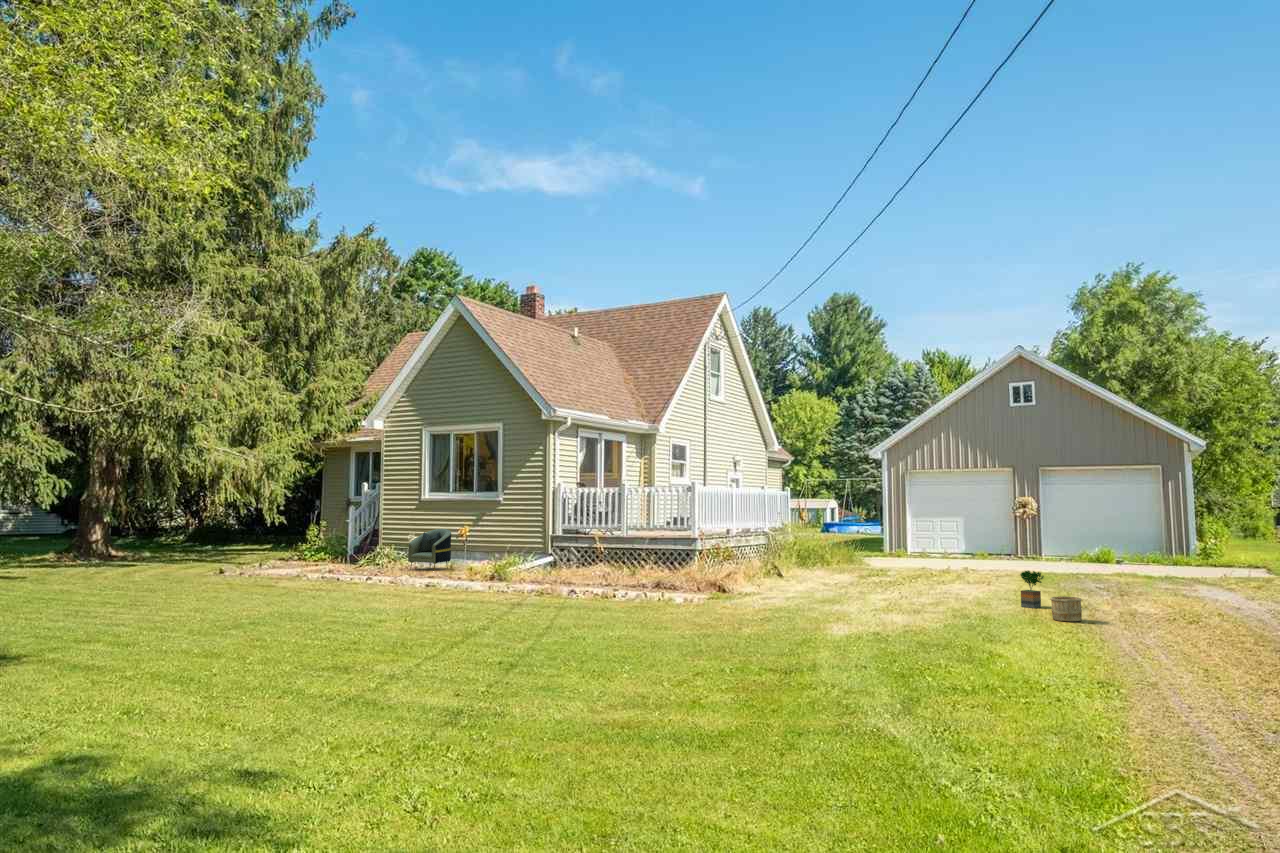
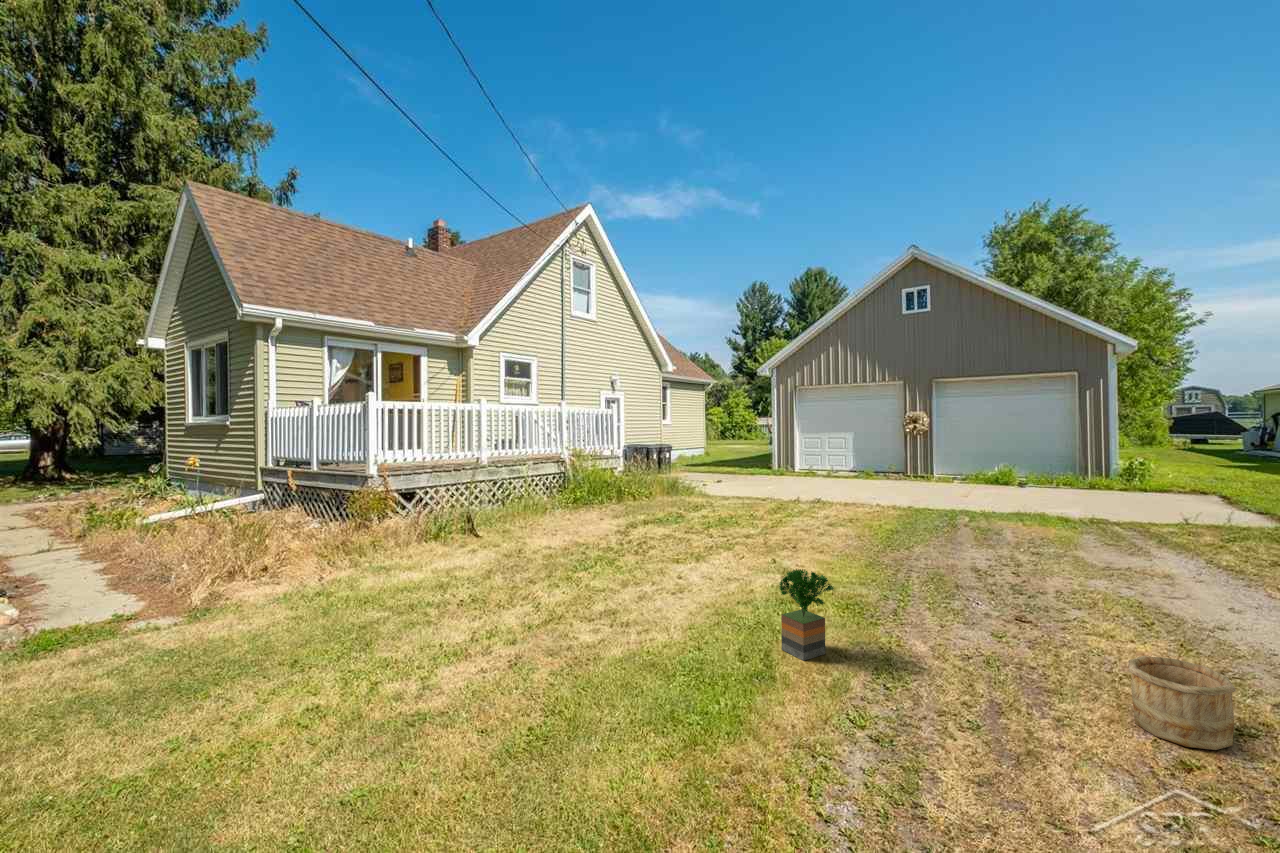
armchair: present [408,529,451,570] -> none [150,460,208,511]
wooden bucket: present [1050,596,1082,622] -> present [1128,656,1236,750]

